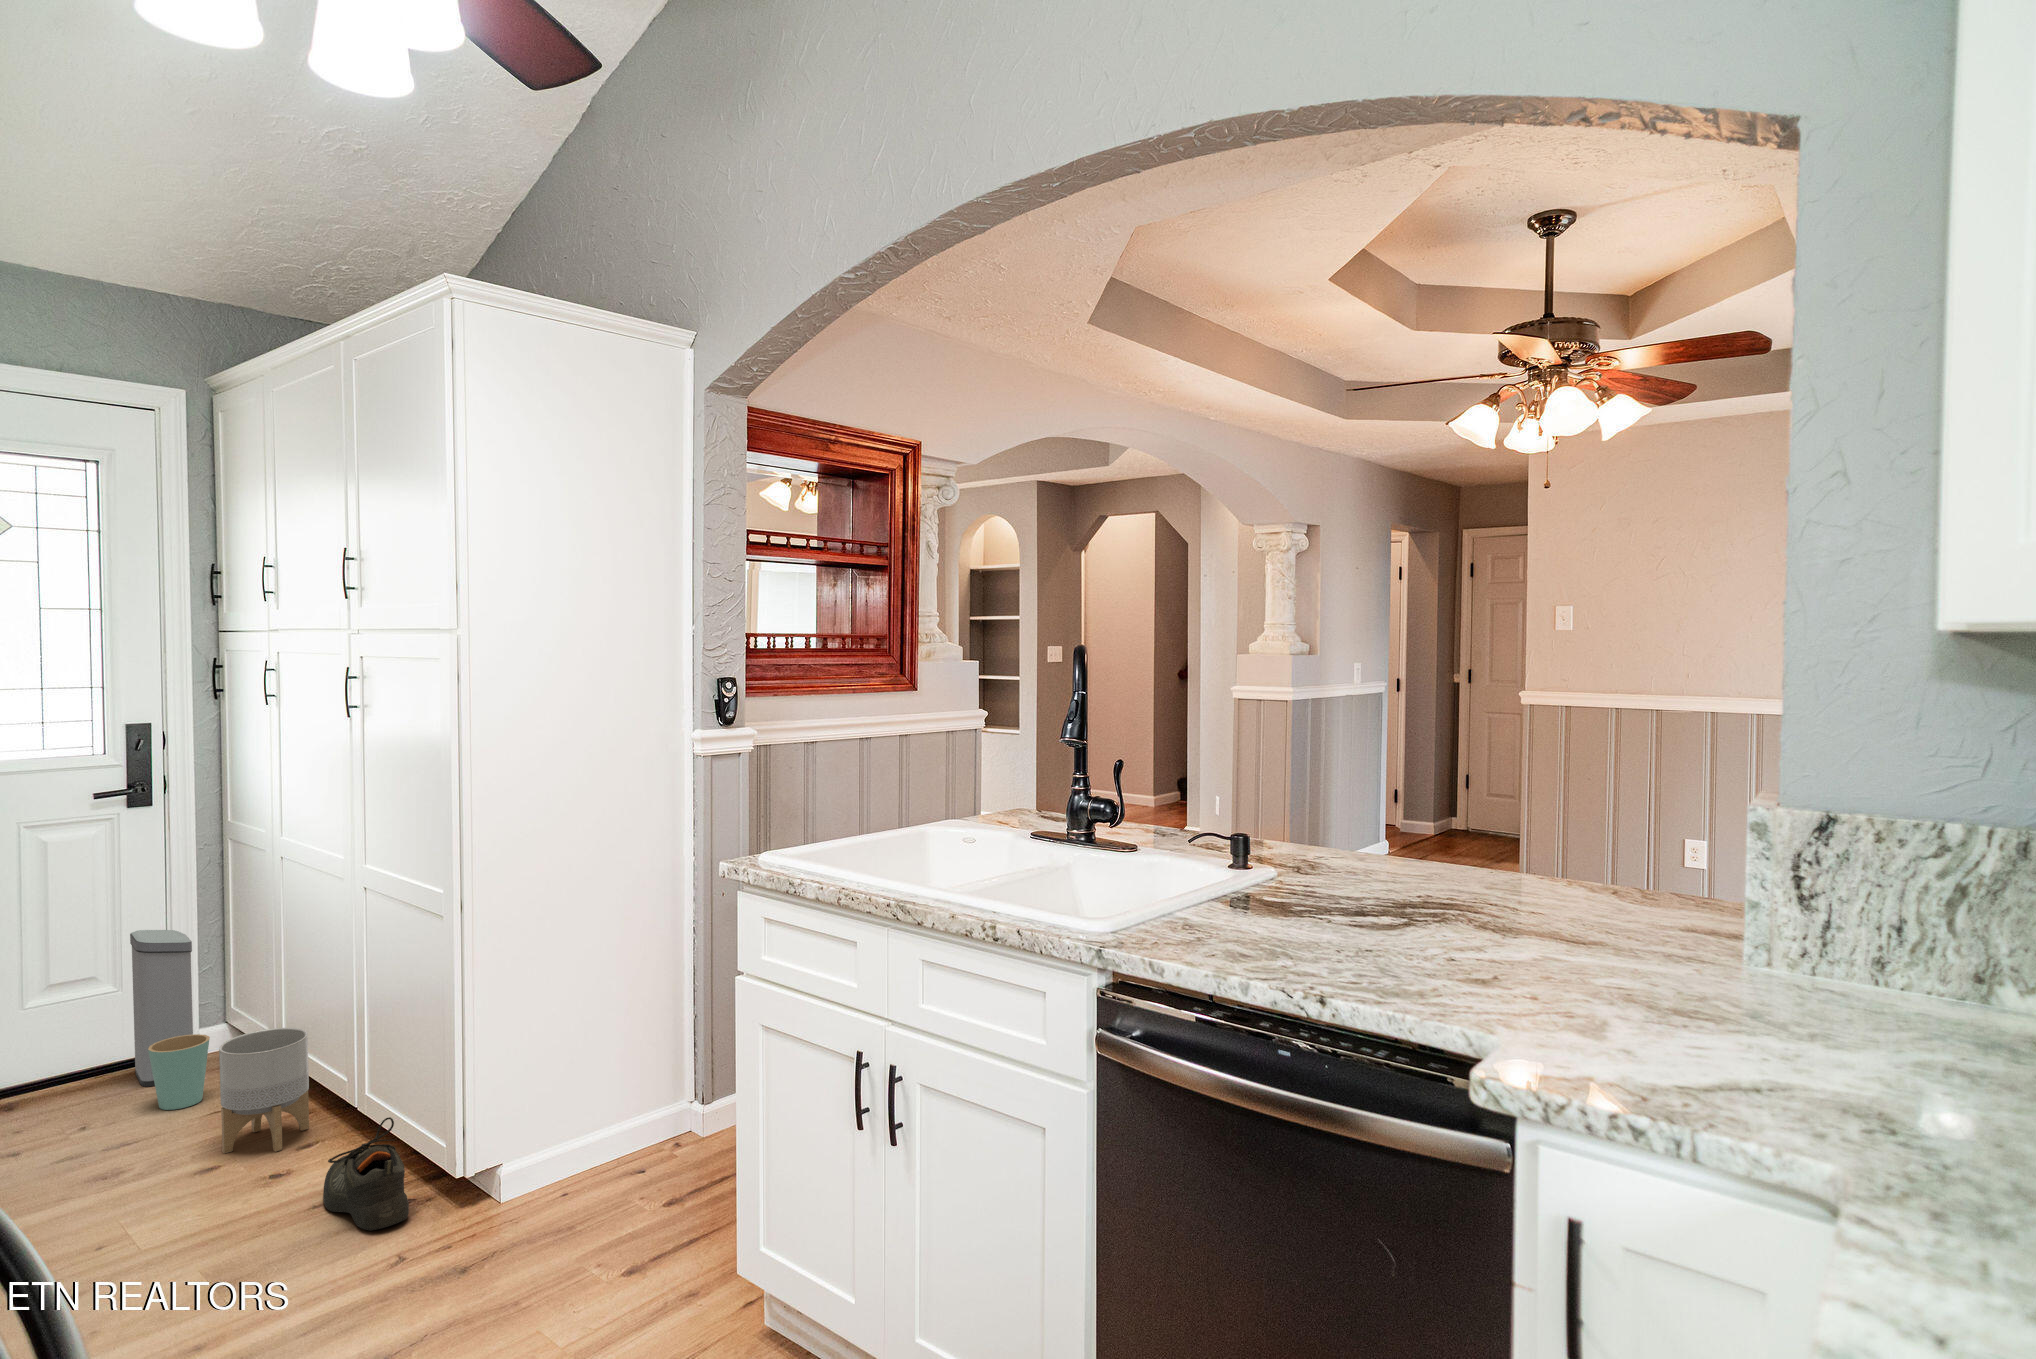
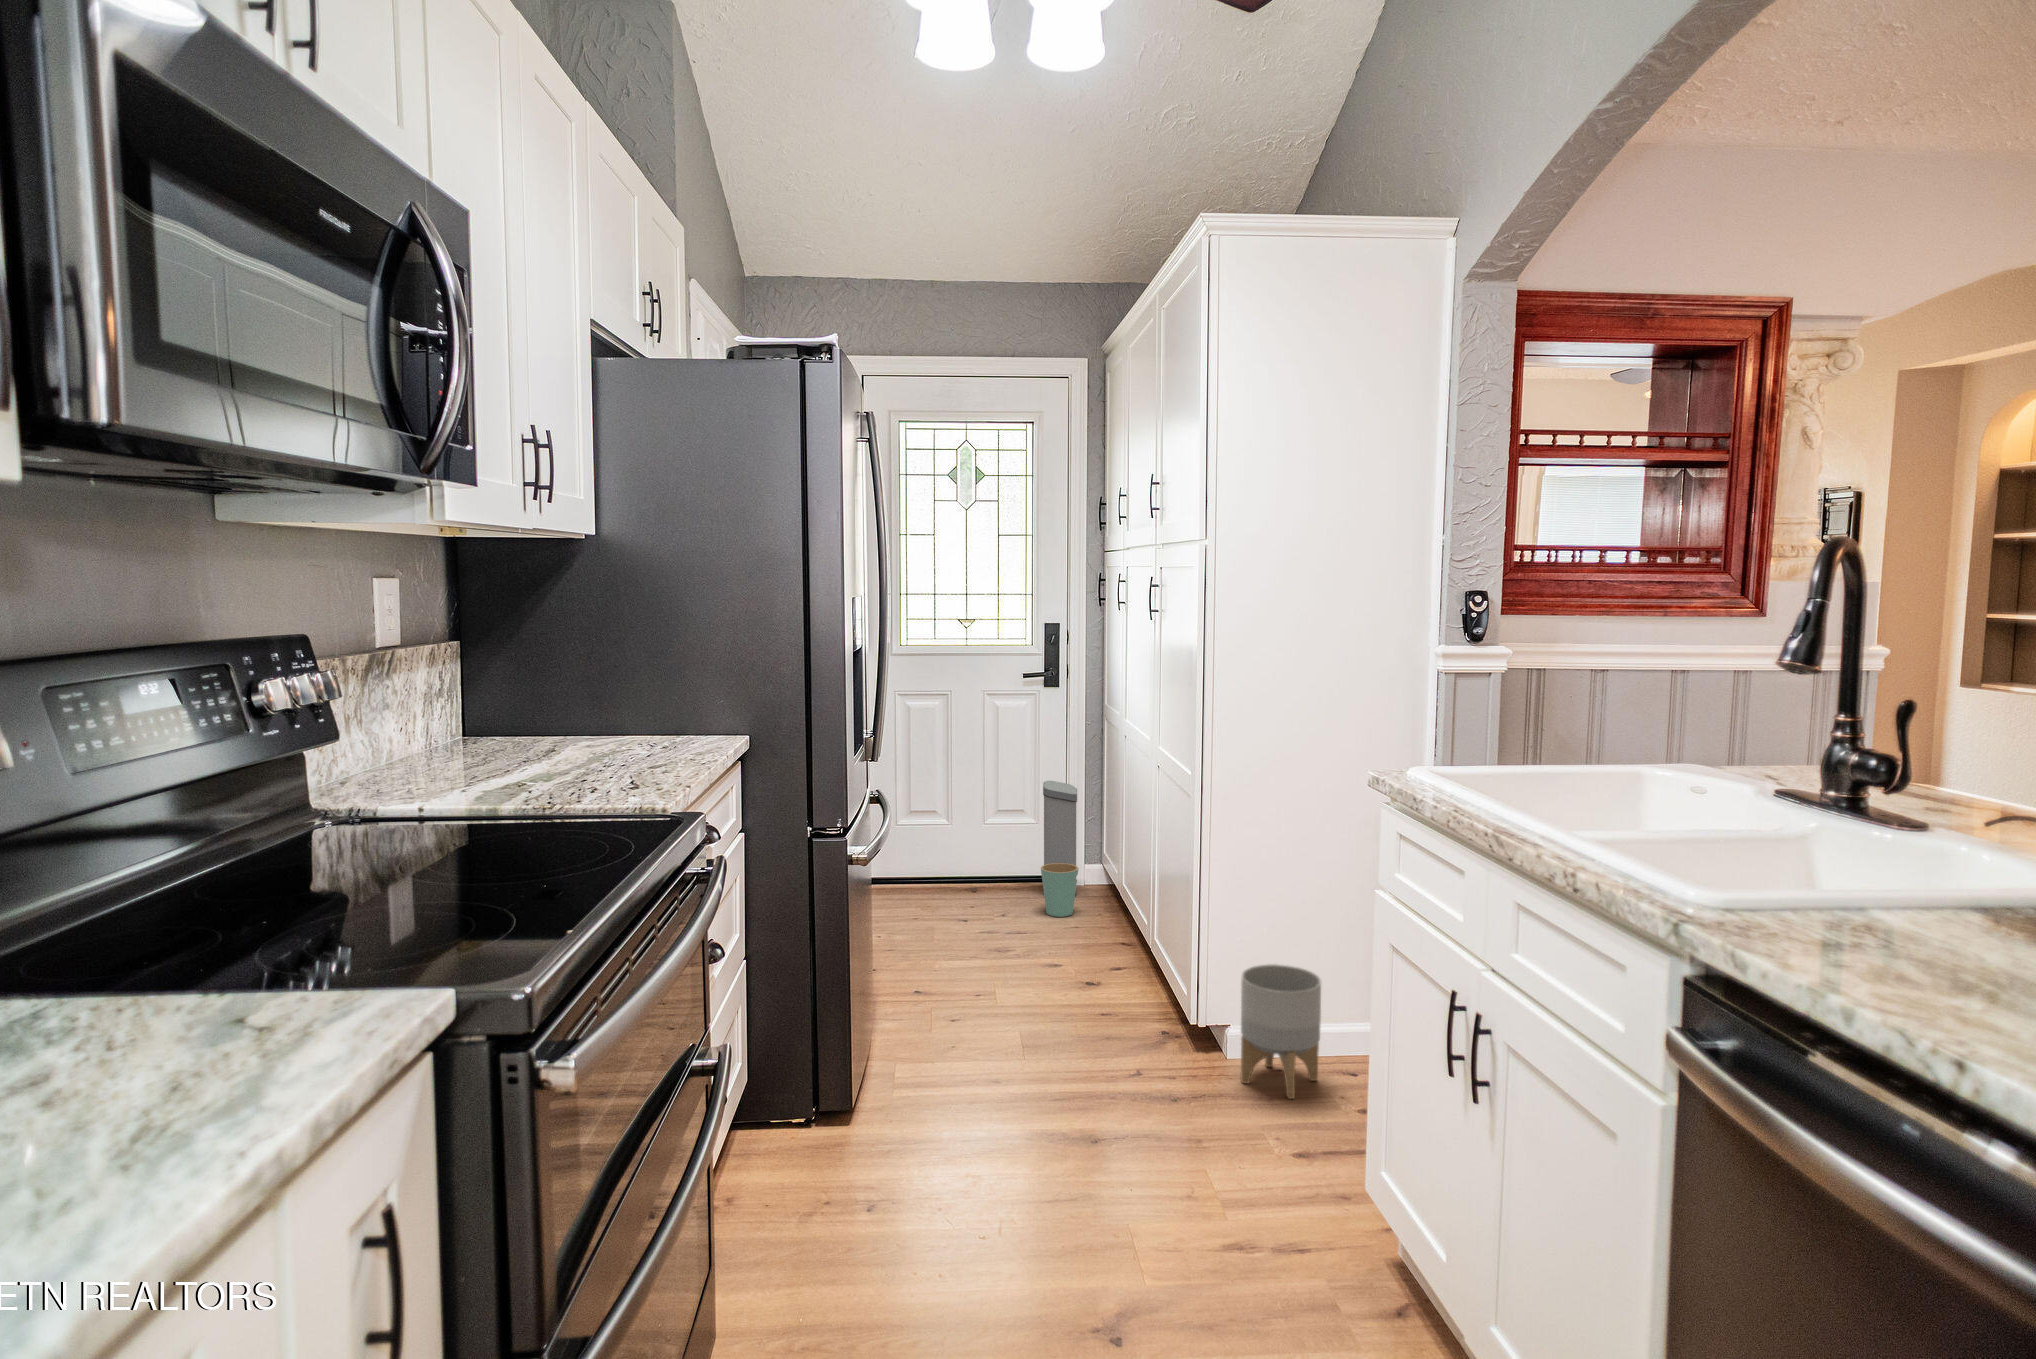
planter: present [219,1028,309,1153] -> present [1241,964,1321,1099]
shoe: present [323,1117,409,1231] -> none [1105,956,1157,1043]

